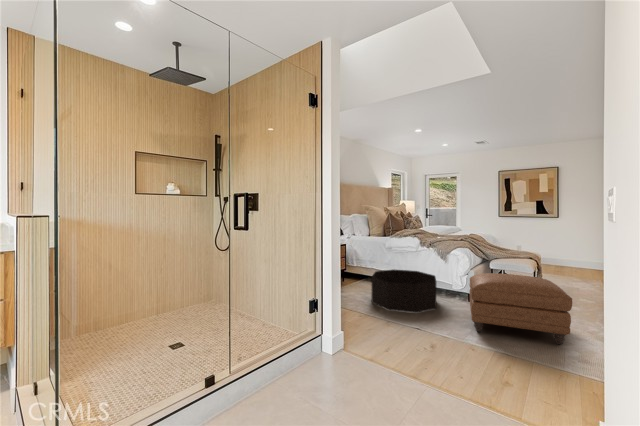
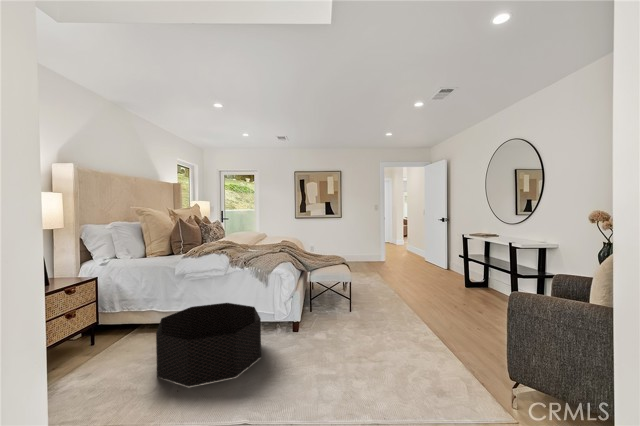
ottoman: present [469,273,572,344] -> none [303,293,420,386]

